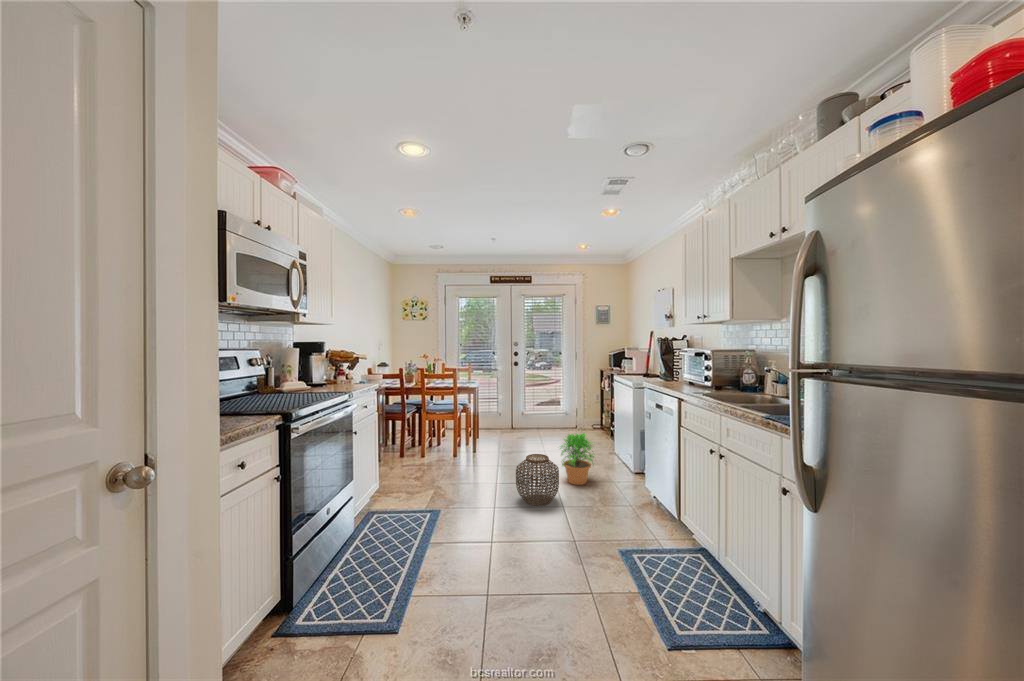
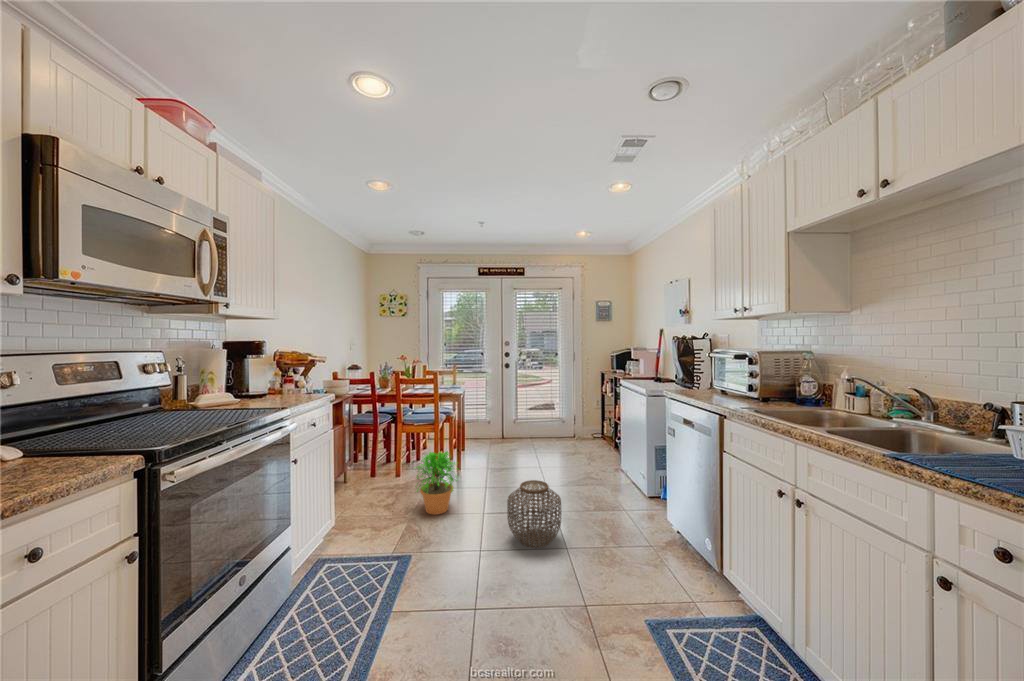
potted plant: present [560,433,594,485] -> present [416,451,457,515]

